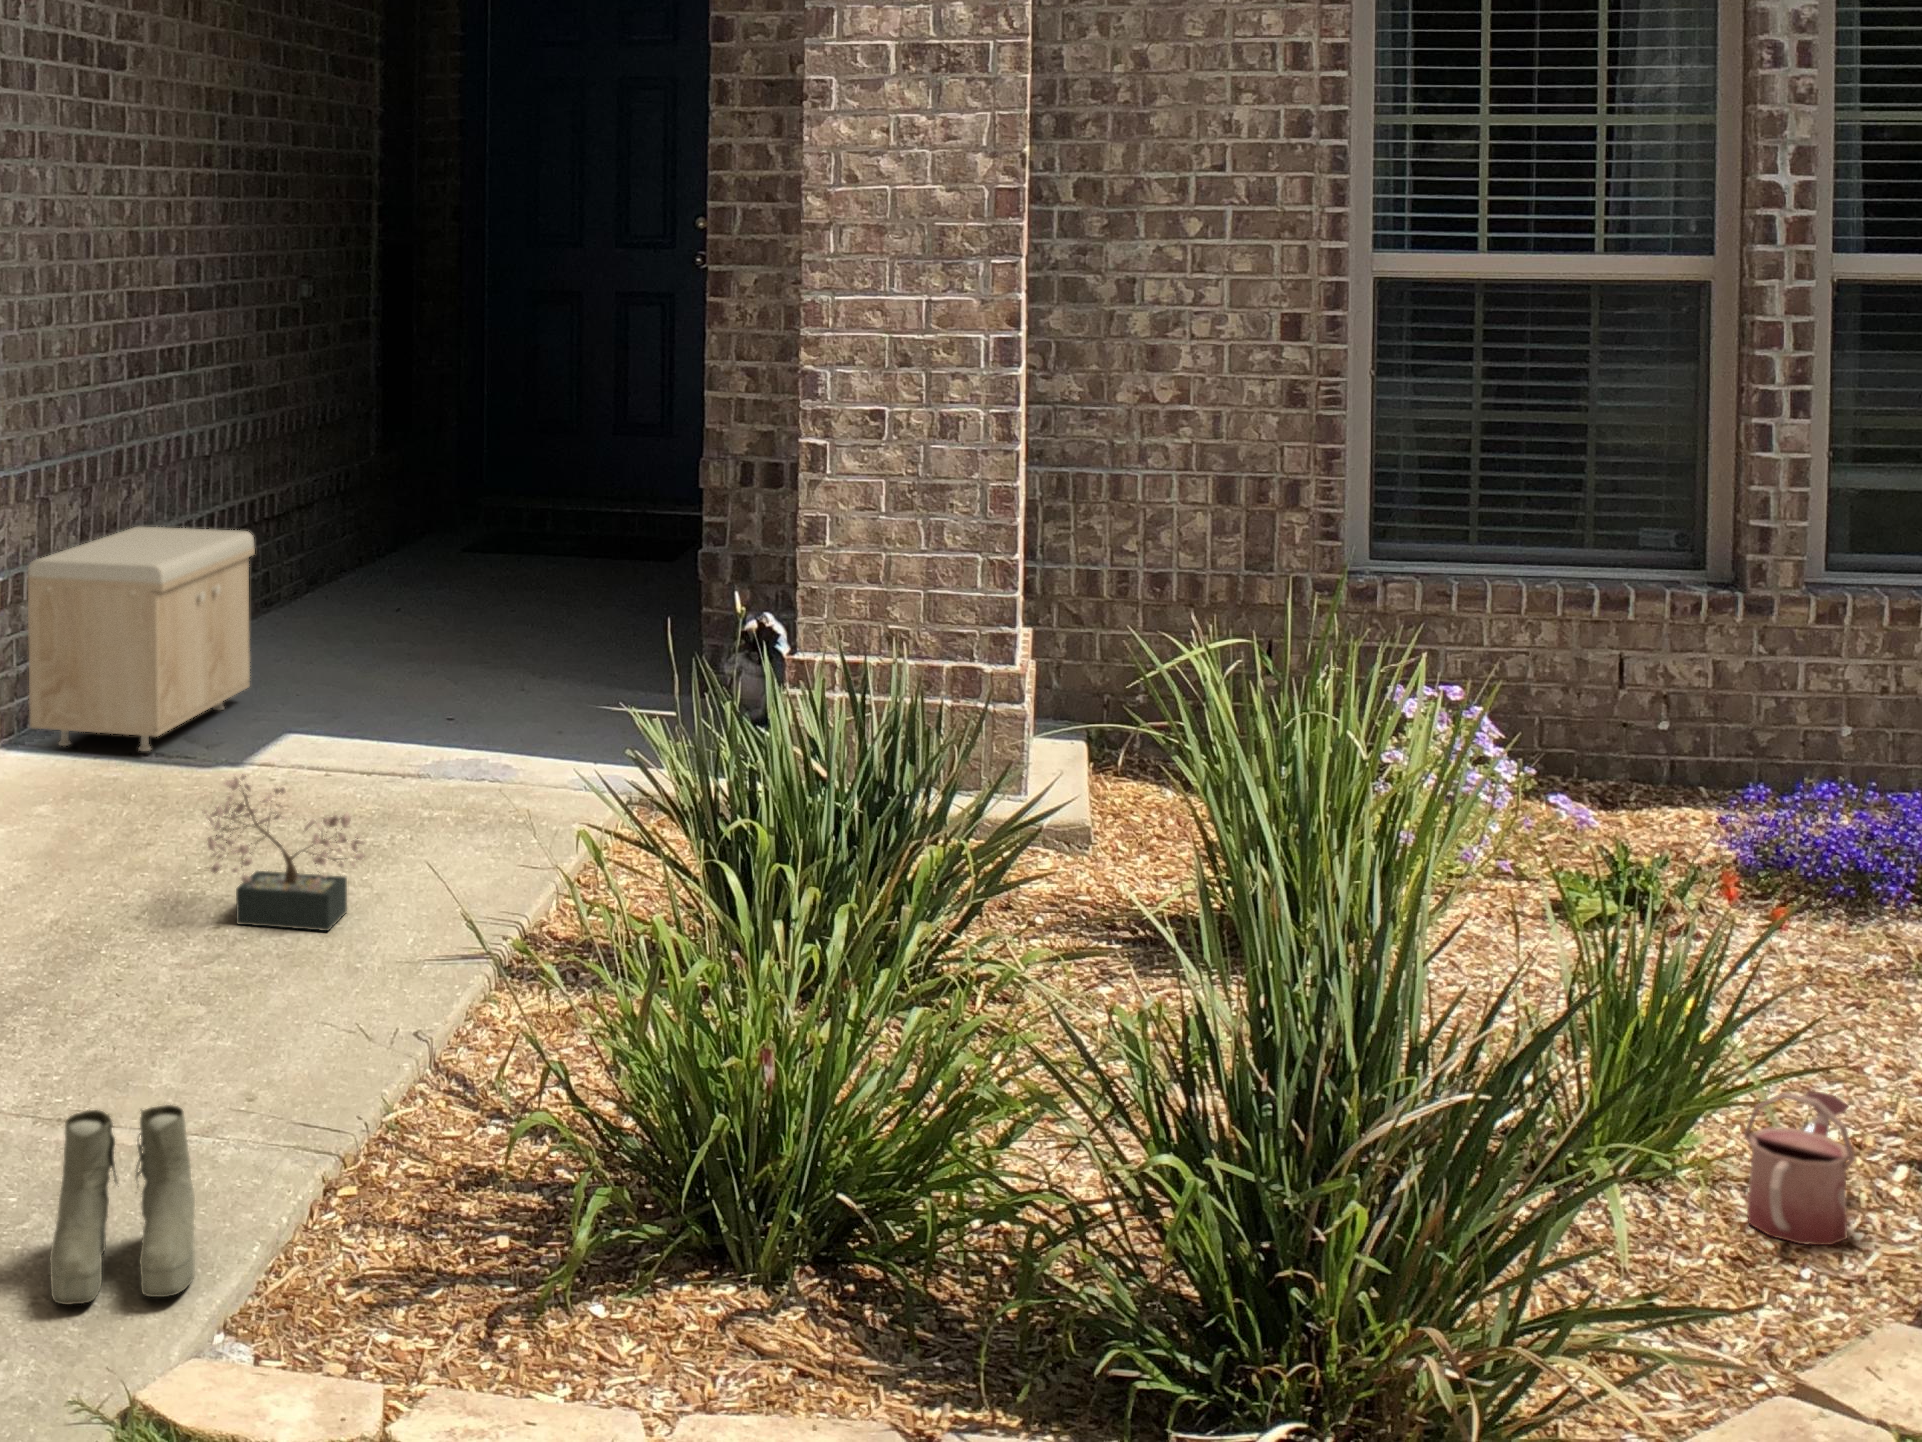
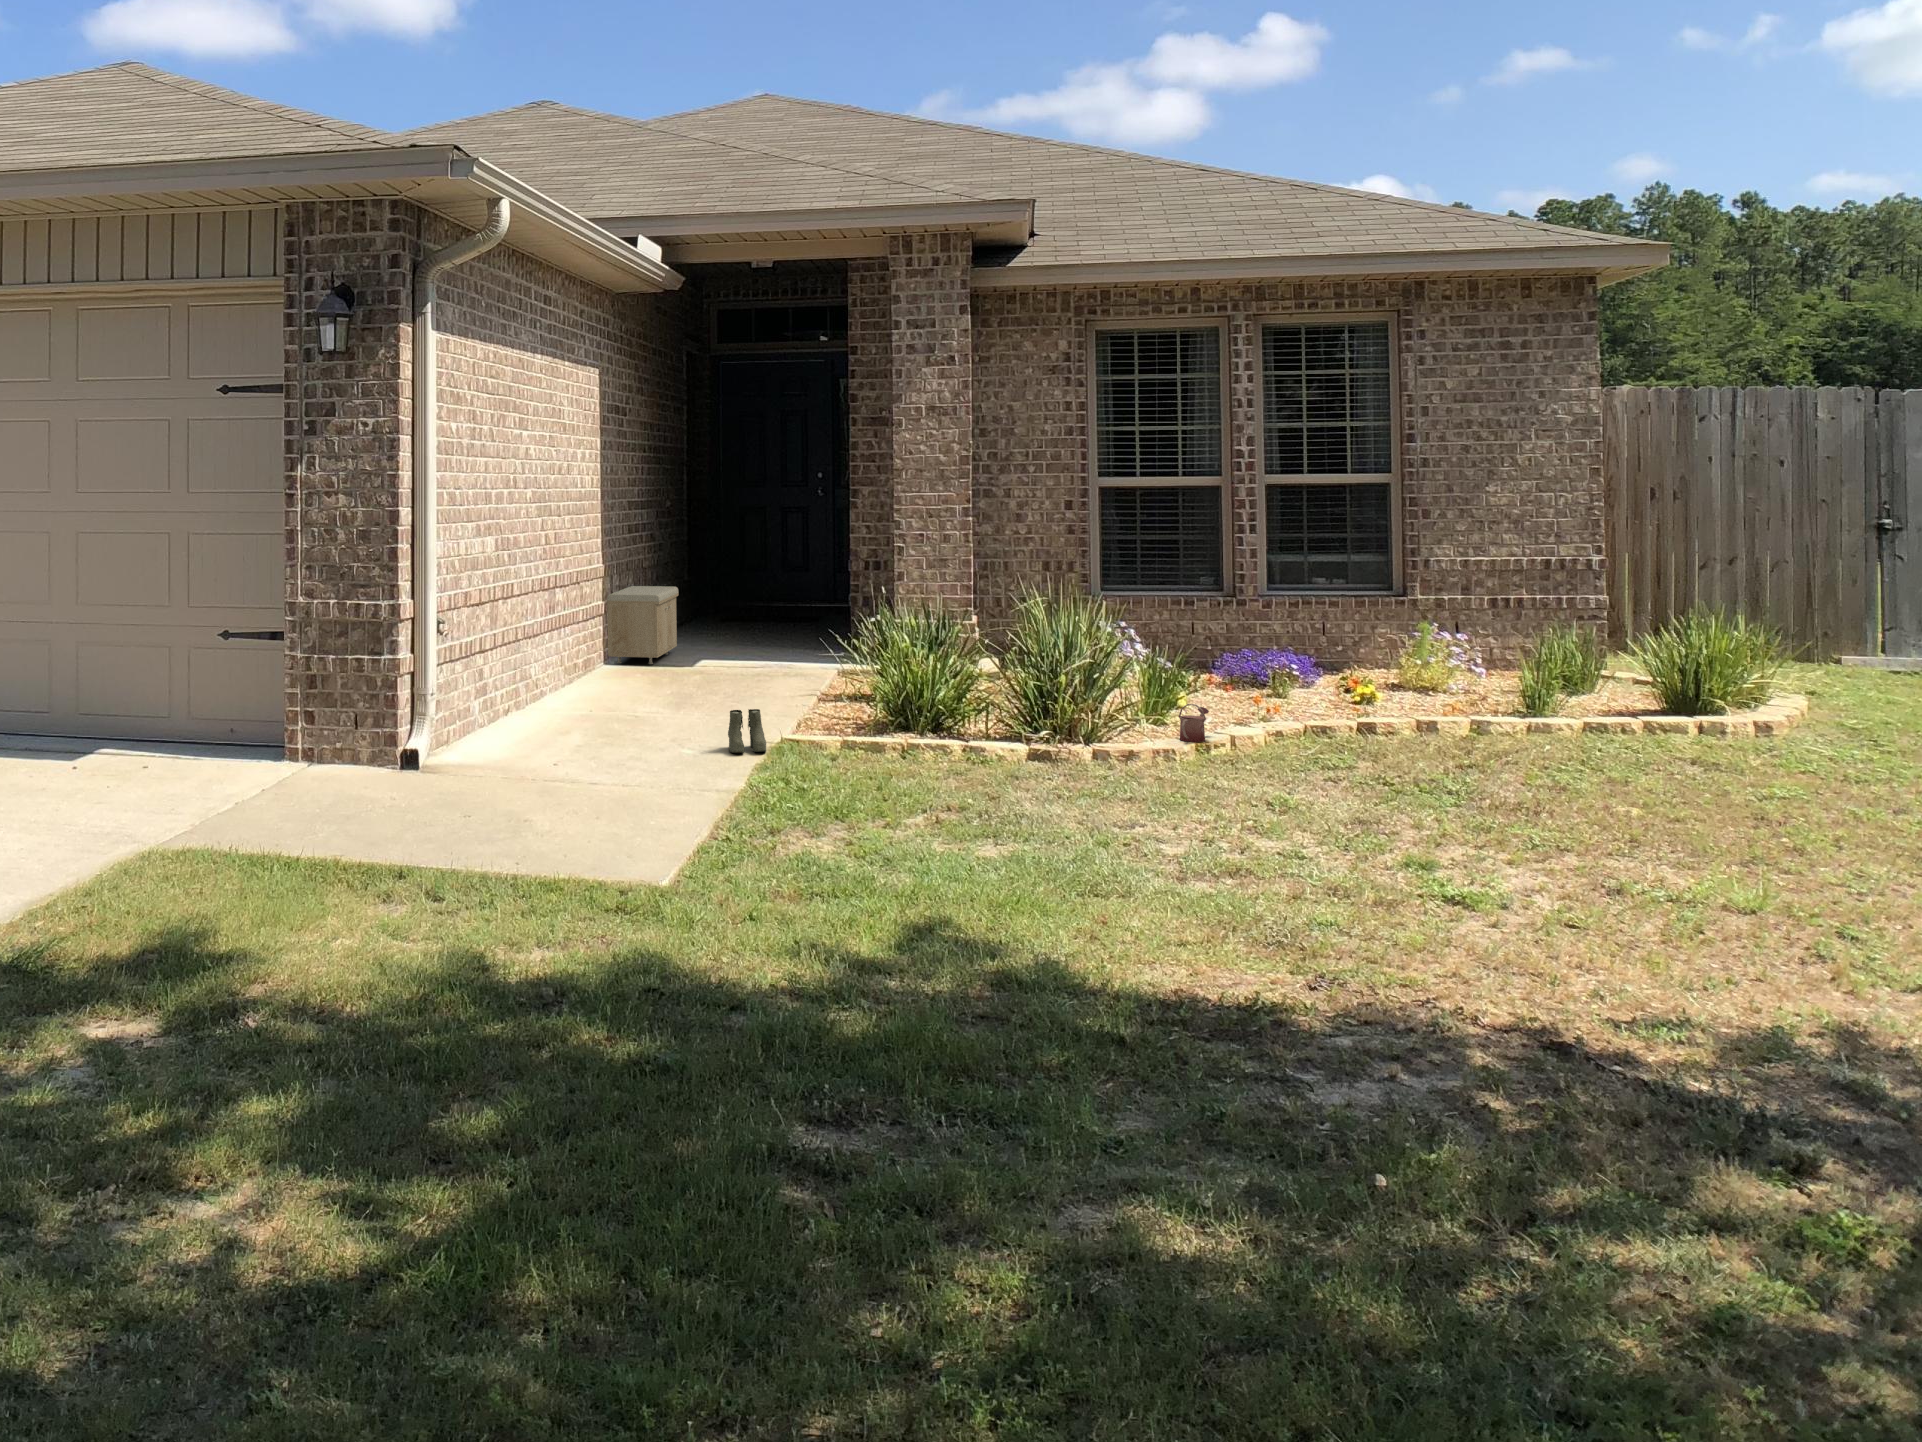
decorative plant: present [203,775,364,931] -> none [709,652,763,700]

